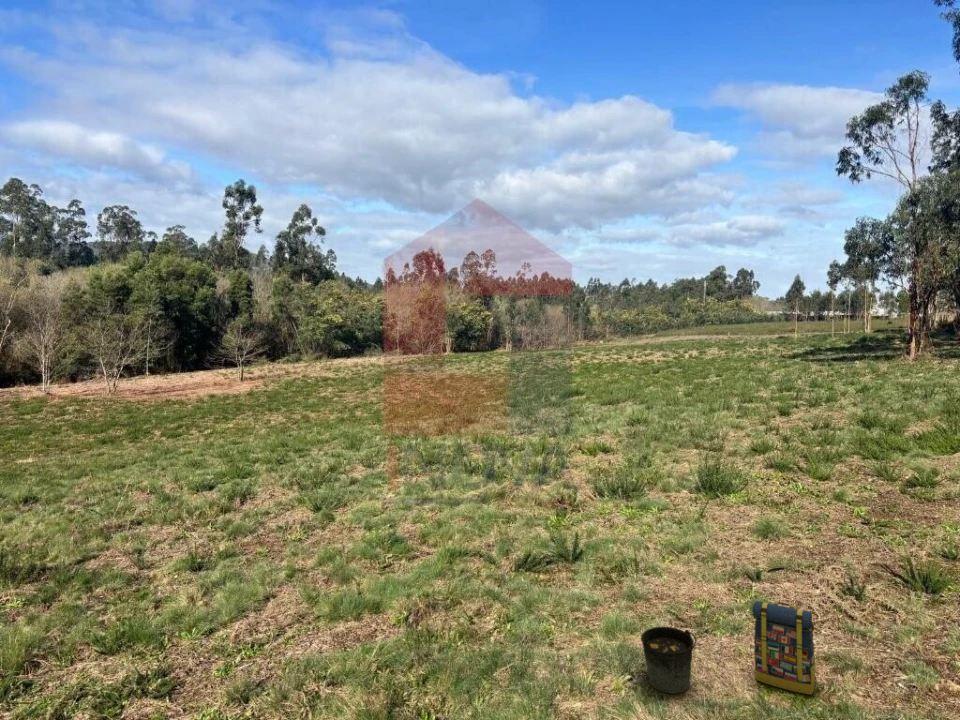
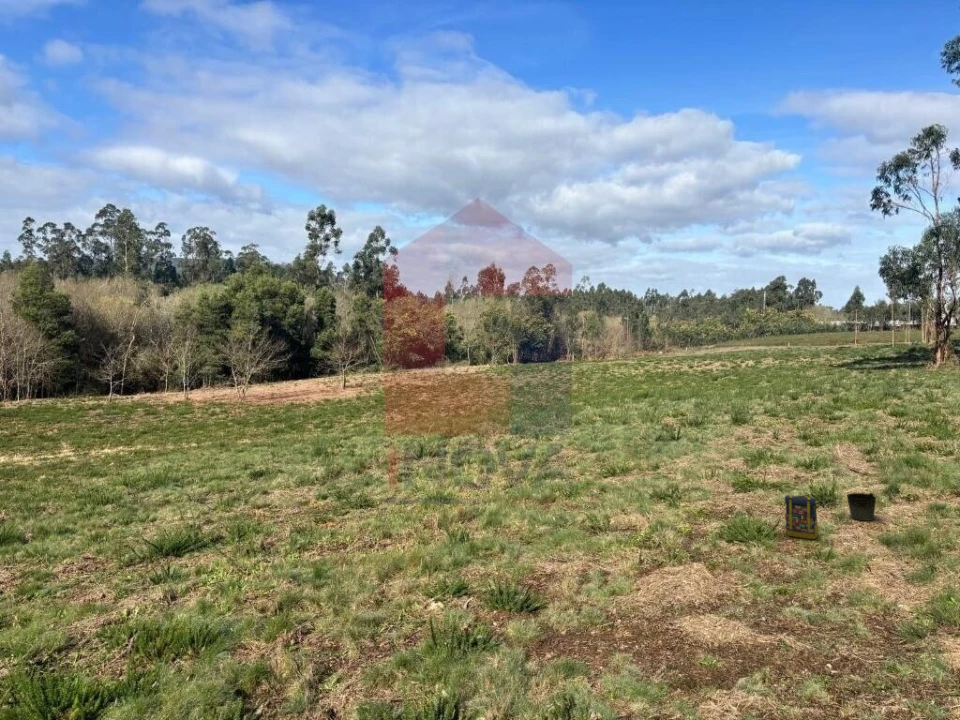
bucket: present [641,627,697,694] -> present [847,493,877,521]

